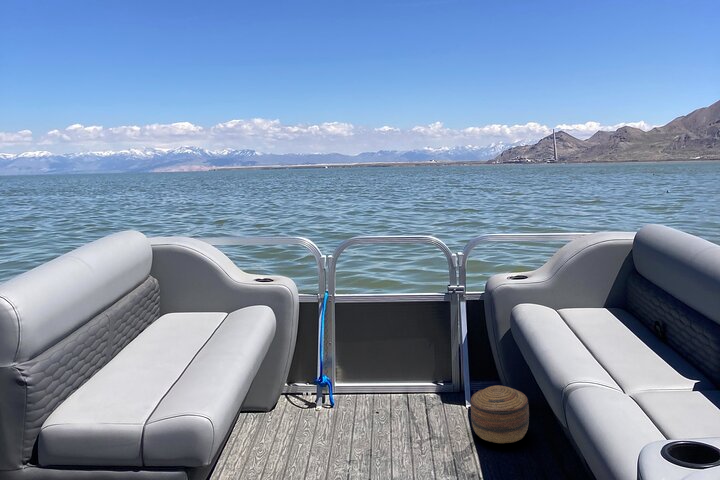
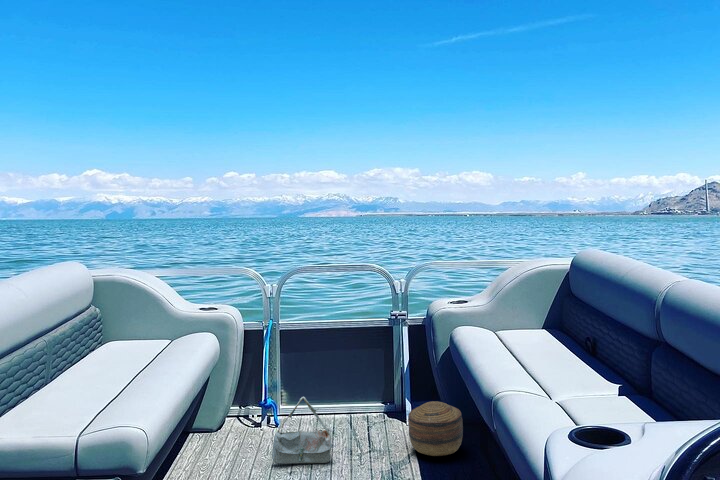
bag: none [329,382,393,451] -> present [272,396,333,464]

